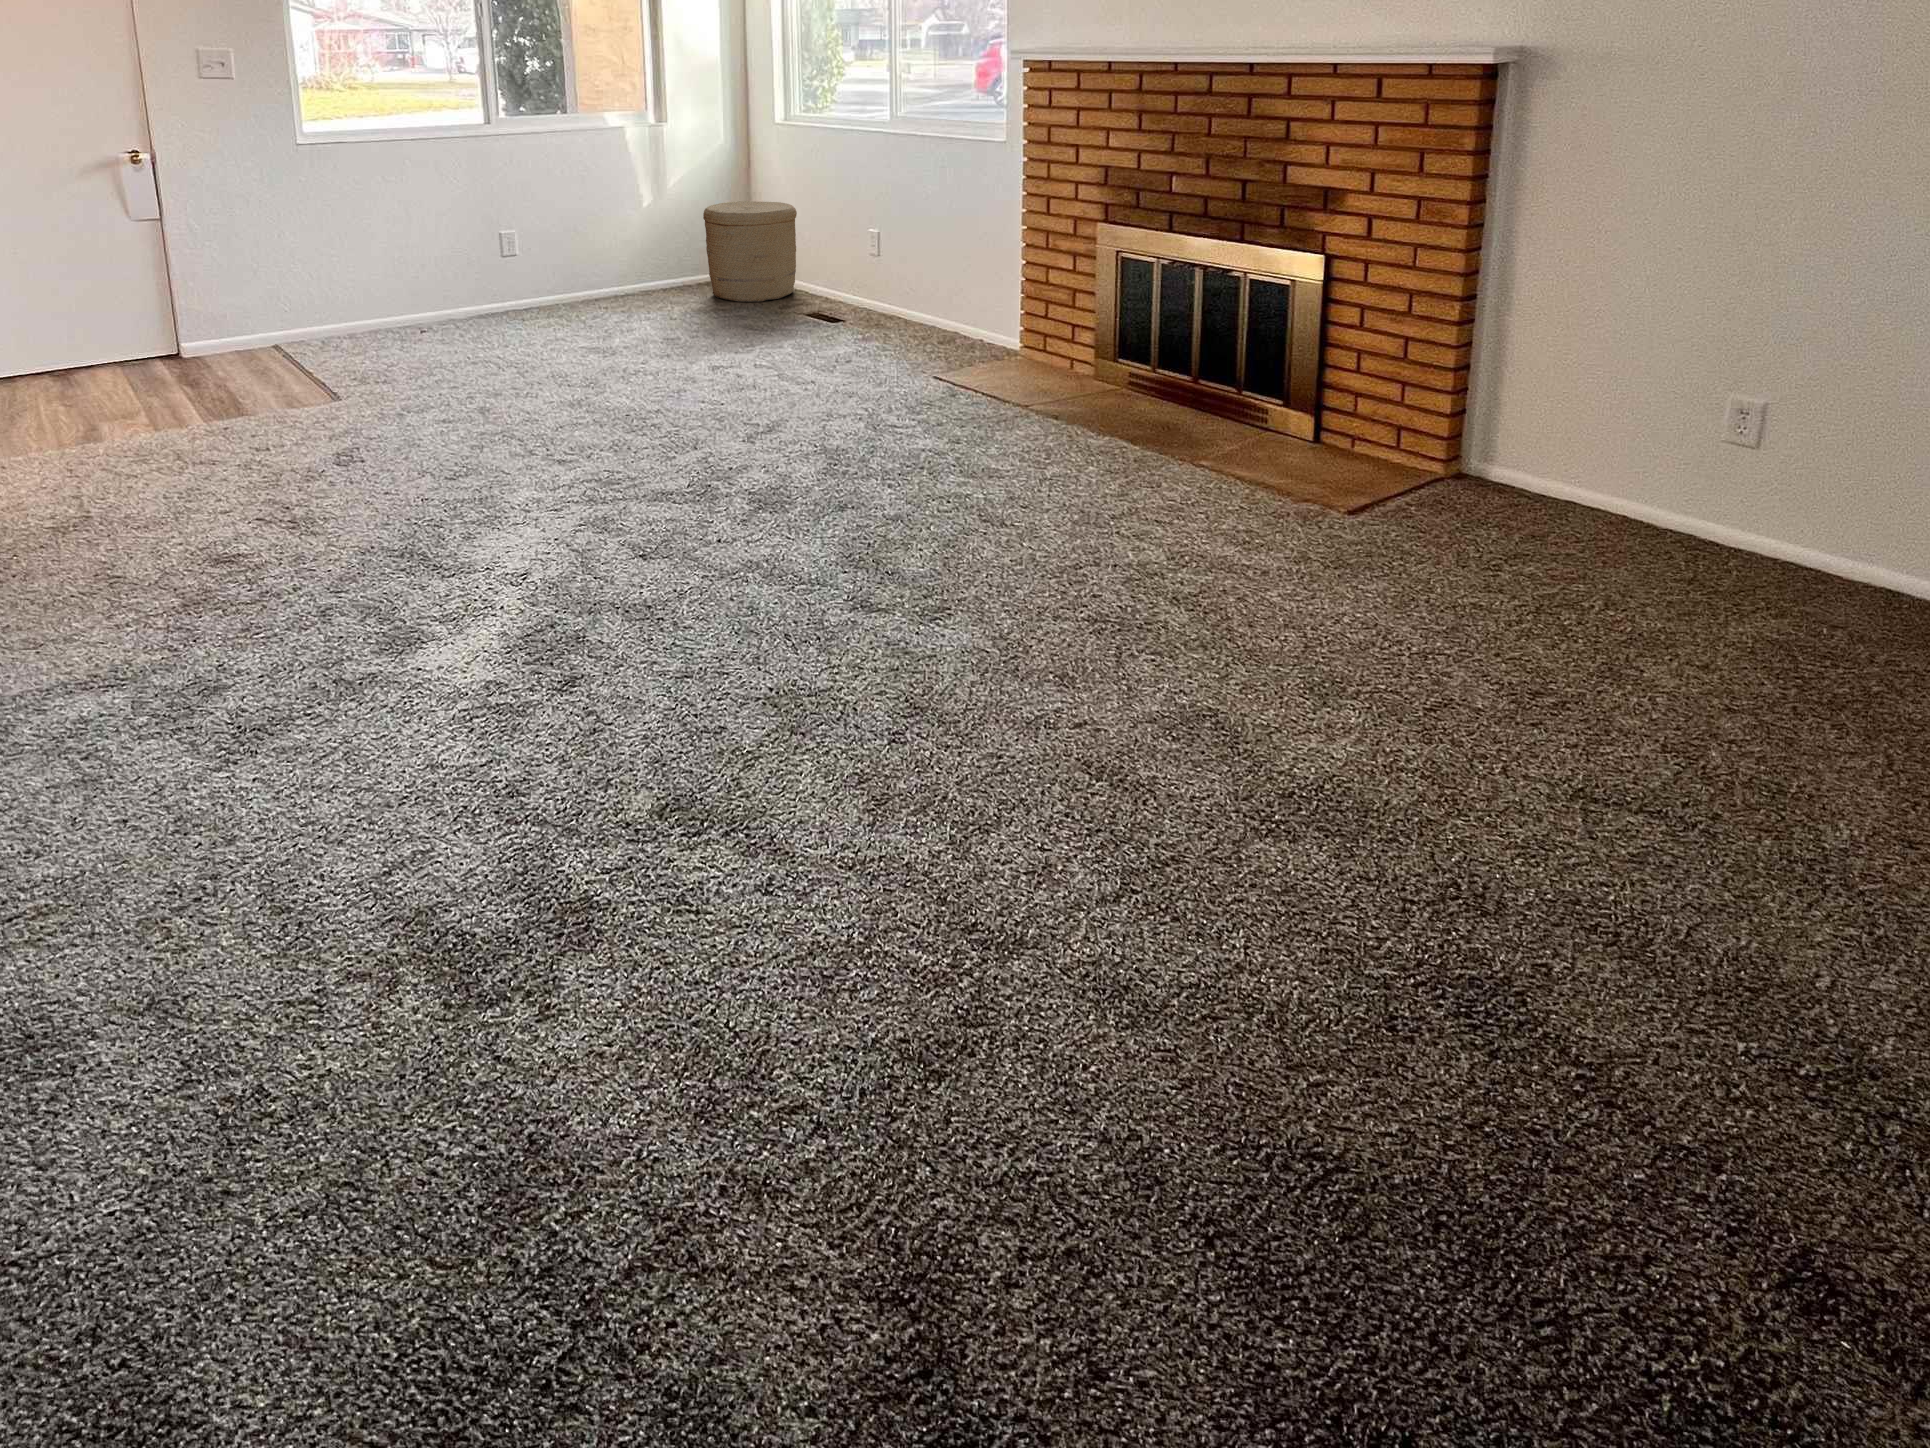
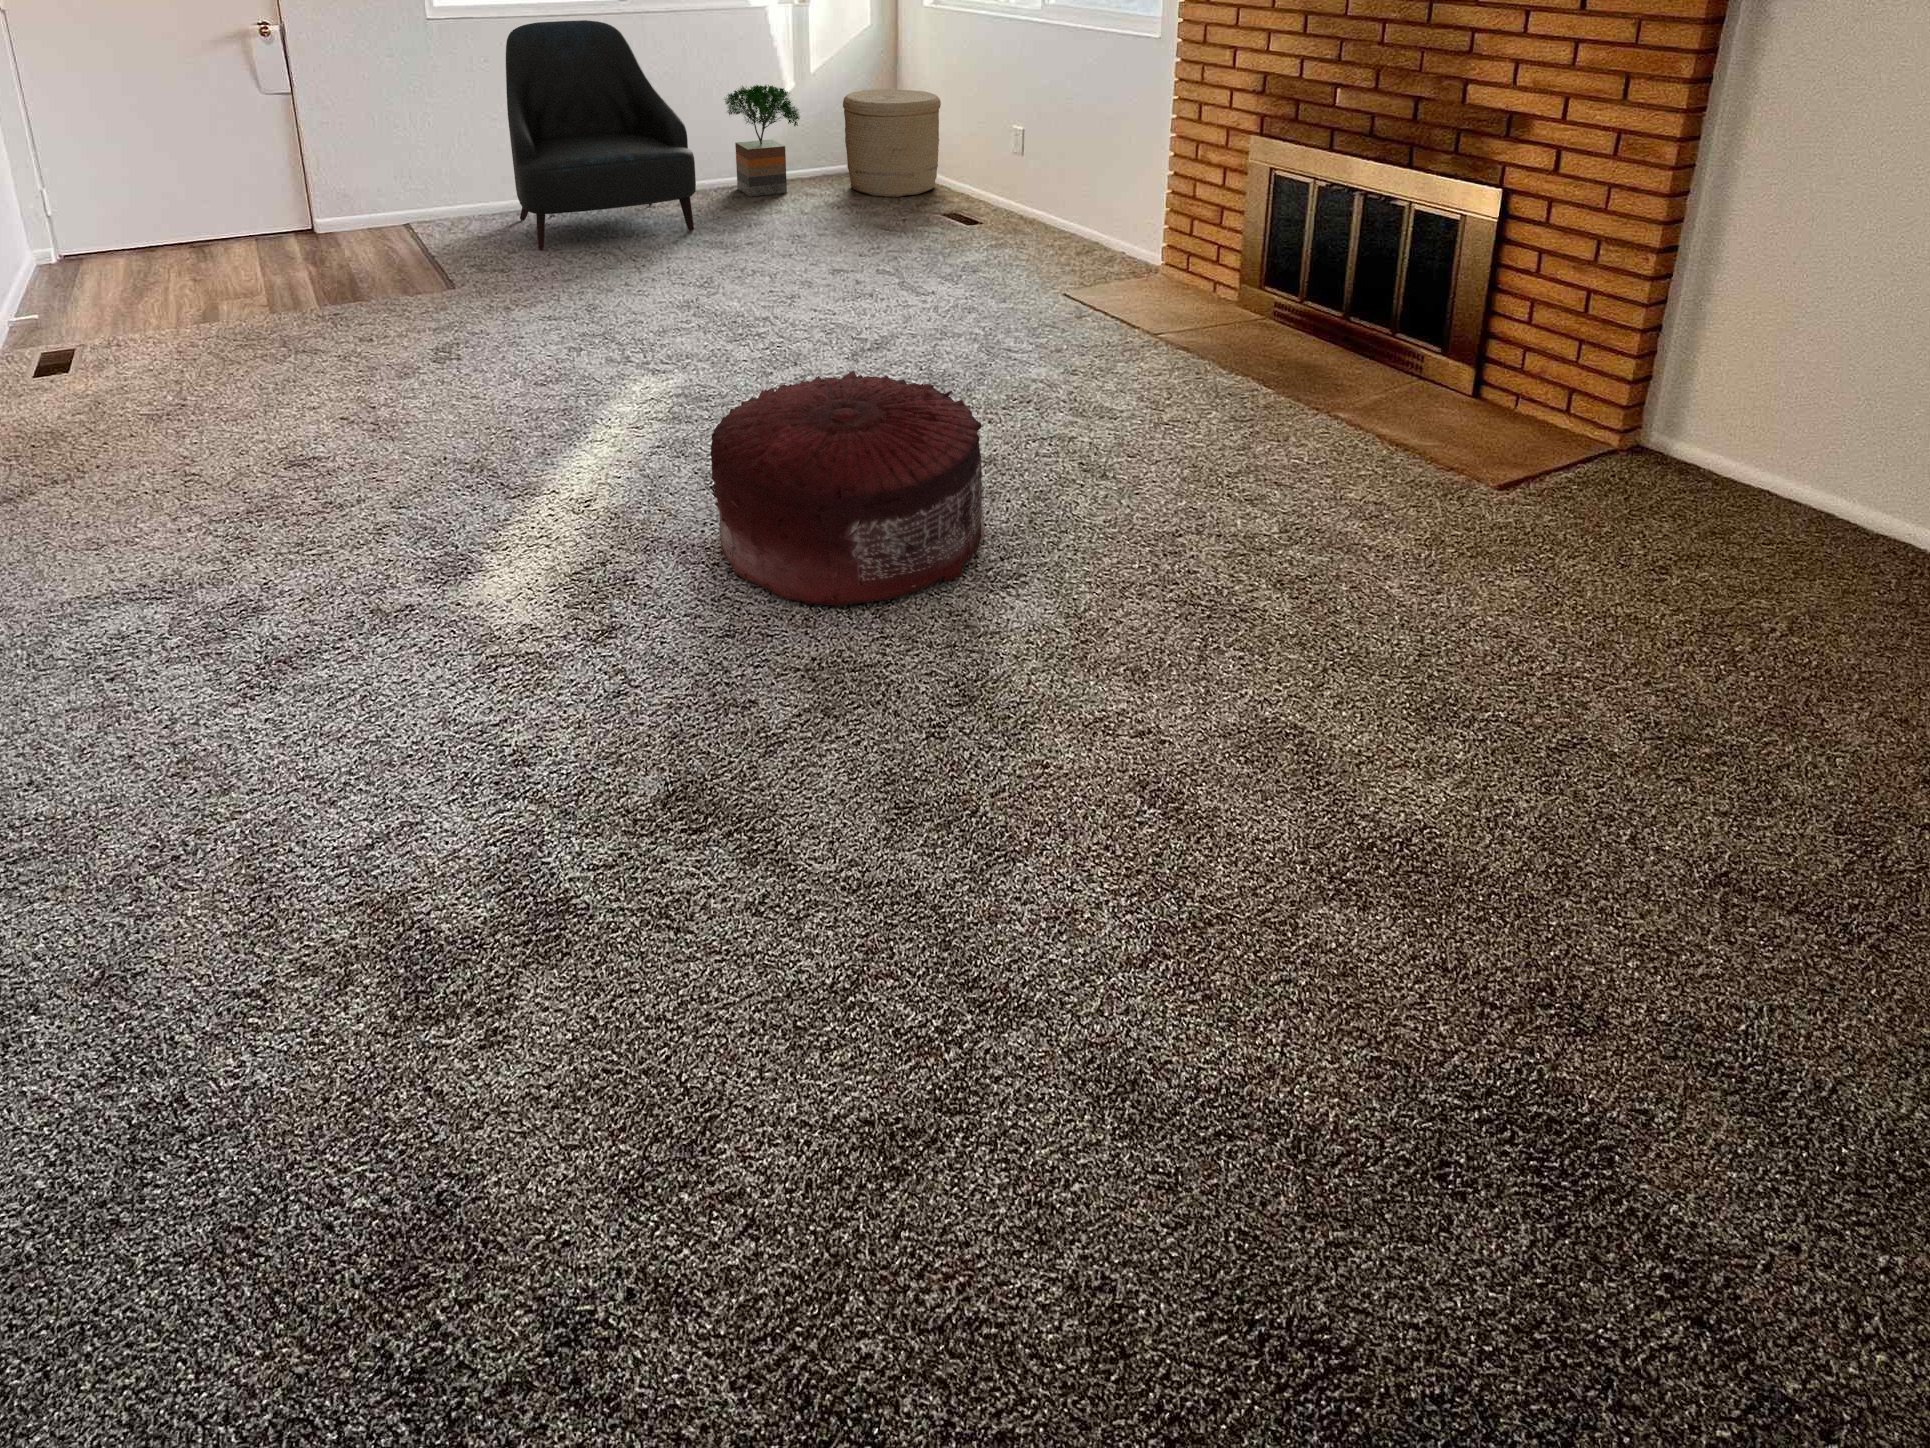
armchair: none [378,143,569,363] -> present [506,20,696,250]
potted tree: none [587,199,666,307] -> present [724,85,801,197]
pouf: none [652,436,906,645] -> present [710,371,984,607]

